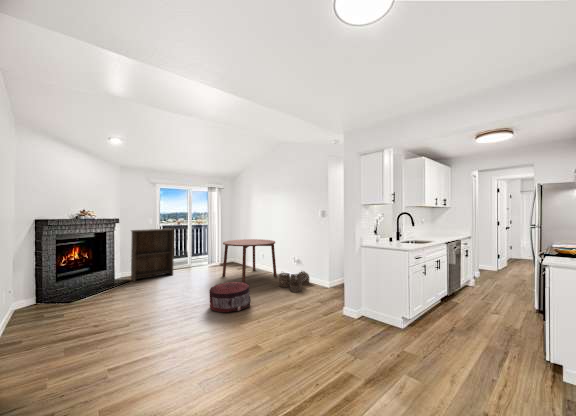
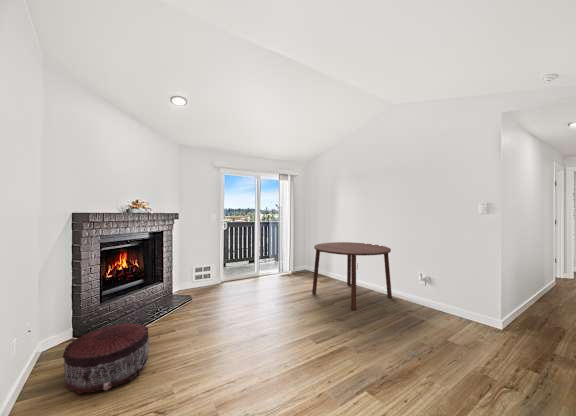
bookshelf: present [131,229,174,281] -> none [192,227,246,298]
woven basket: present [279,271,309,292] -> none [416,295,467,337]
pouf: present [209,282,251,312] -> present [63,323,149,395]

